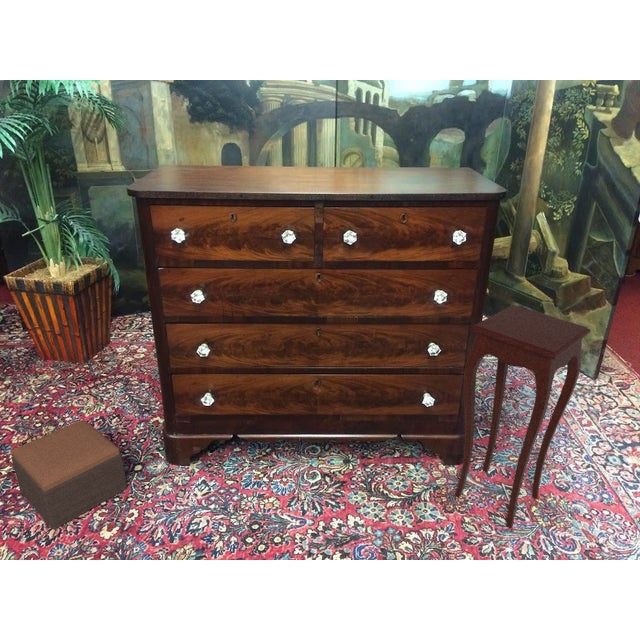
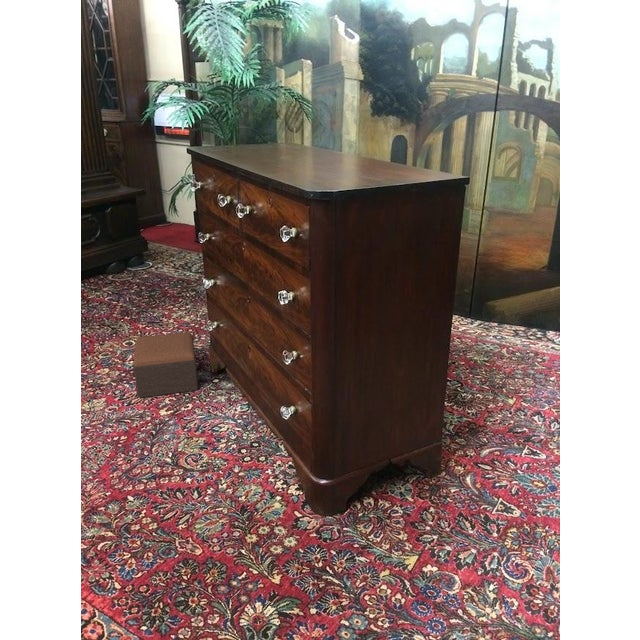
side table: present [455,305,590,528] -> none [439,300,585,534]

